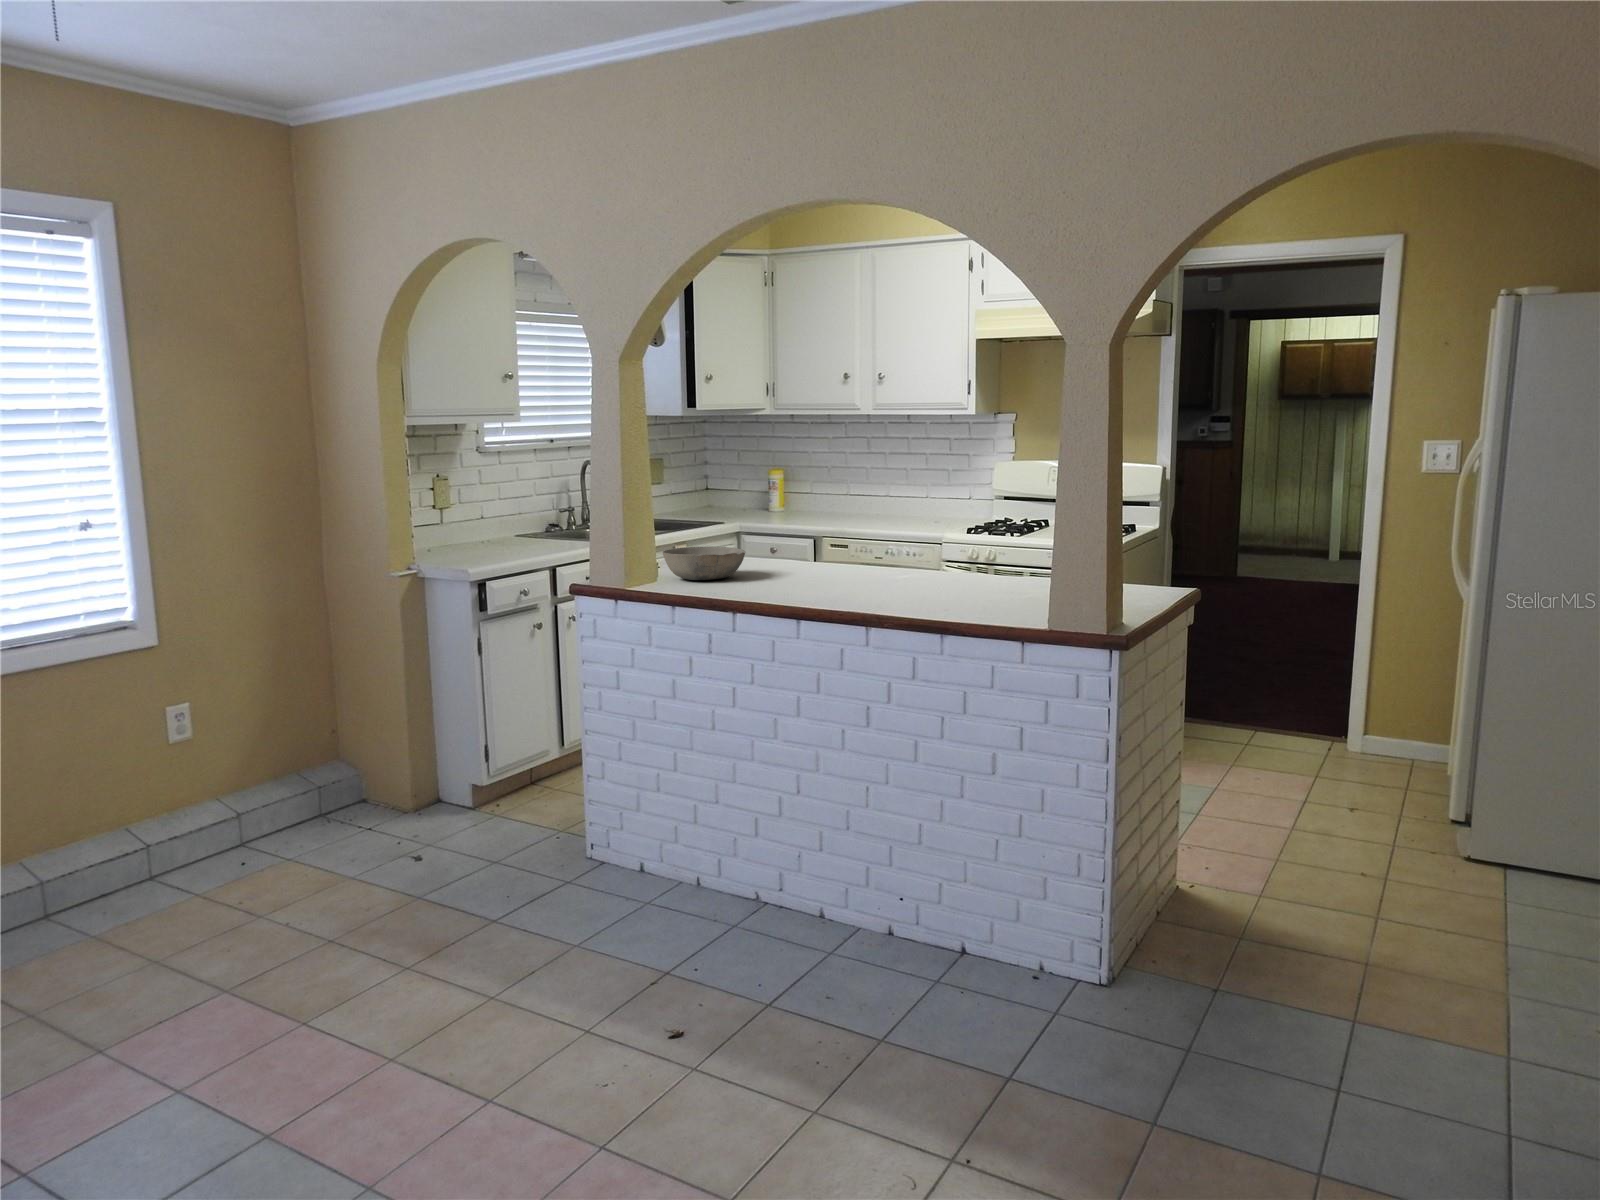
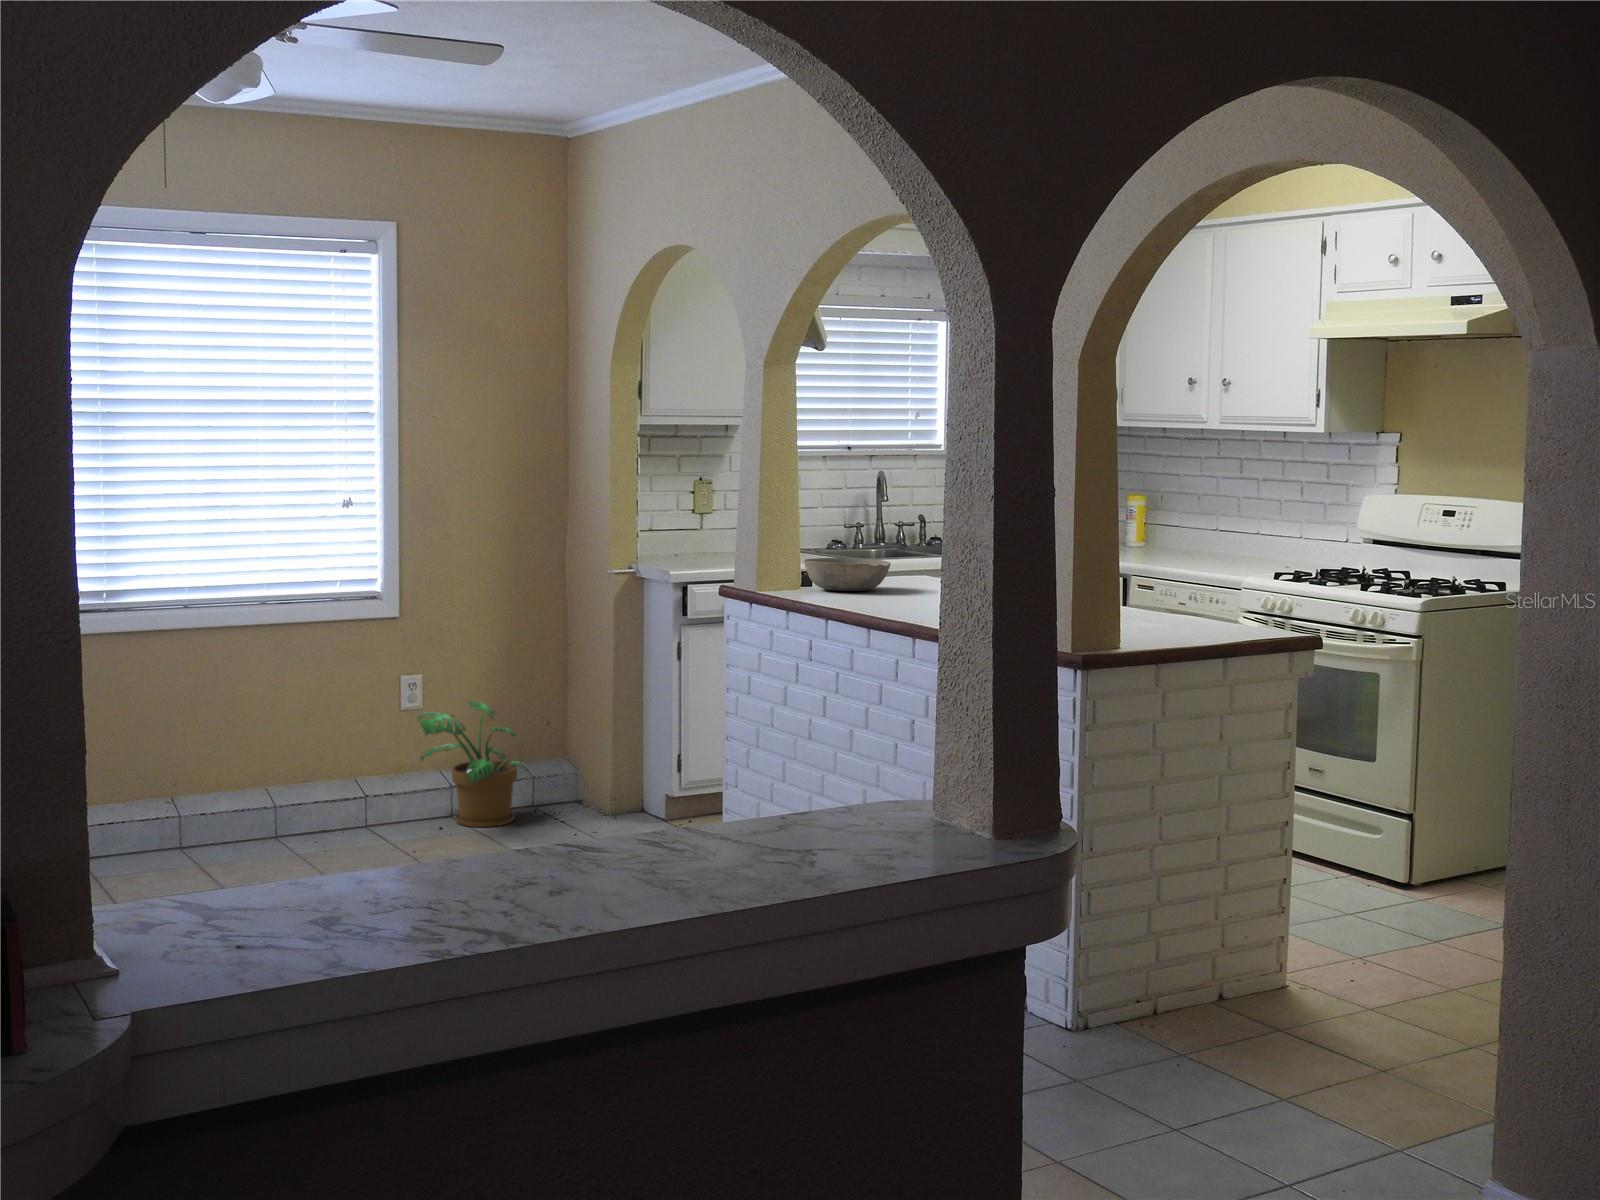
potted plant: none [199,720,326,853] -> present [418,701,525,827]

